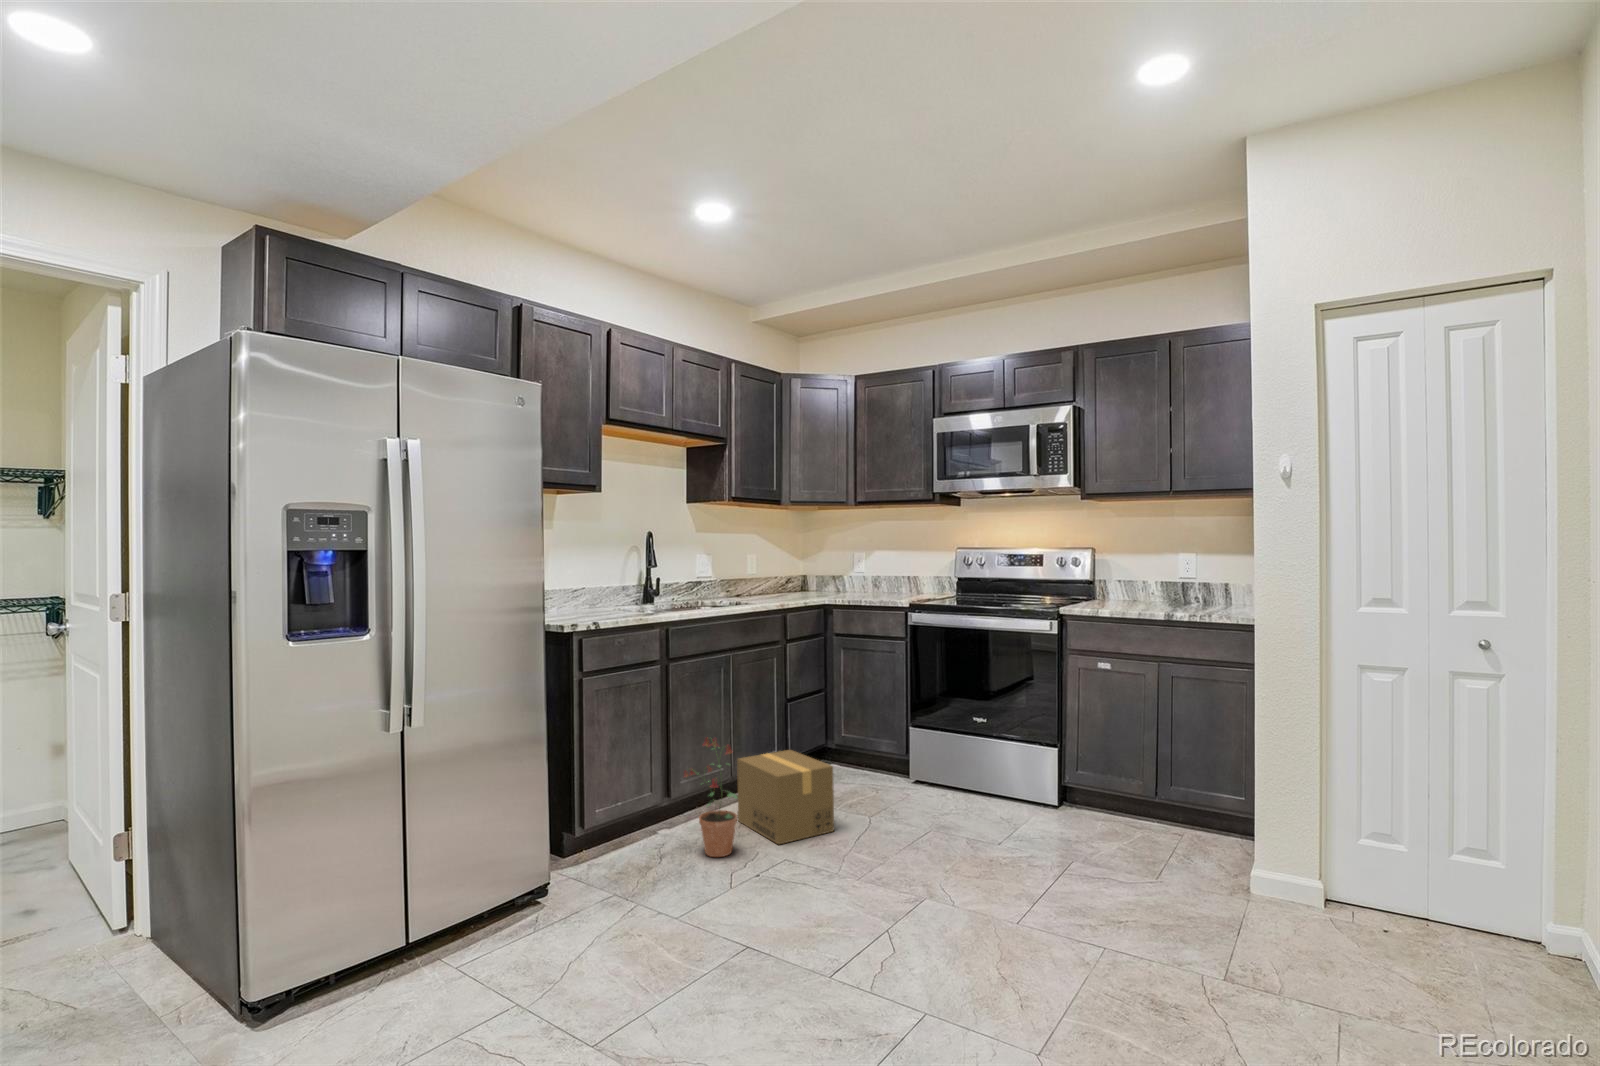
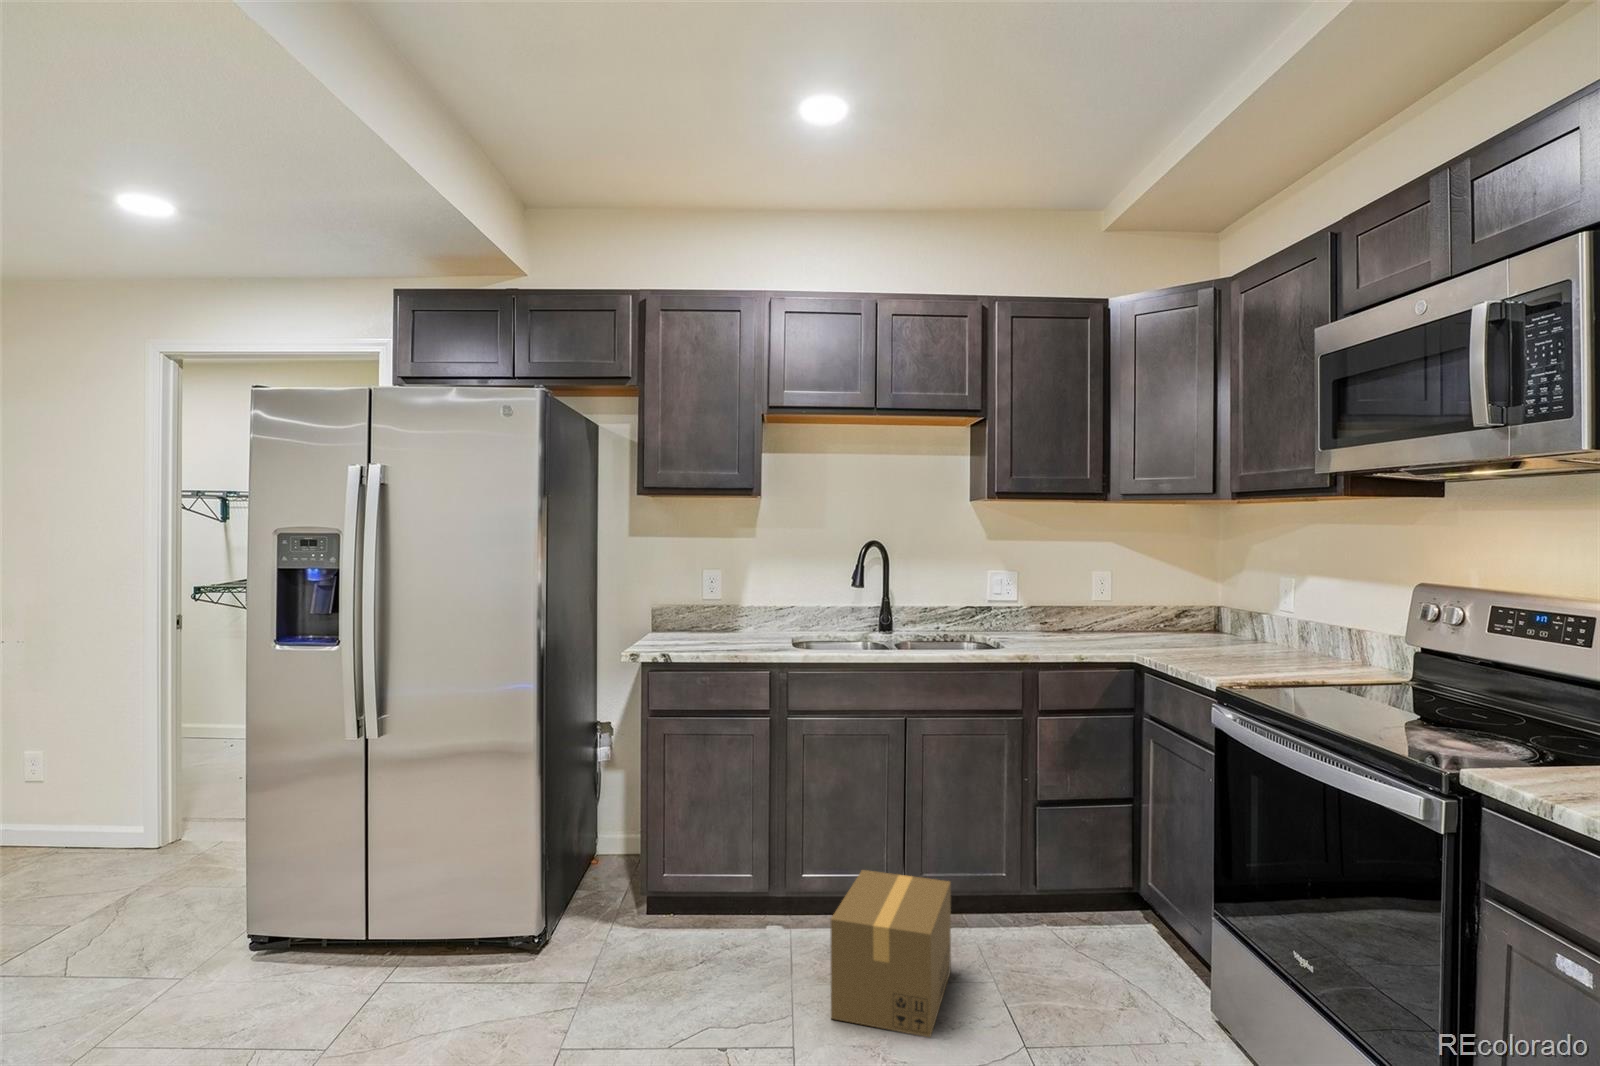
potted plant: present [684,737,738,857] -> none [728,829,785,1001]

